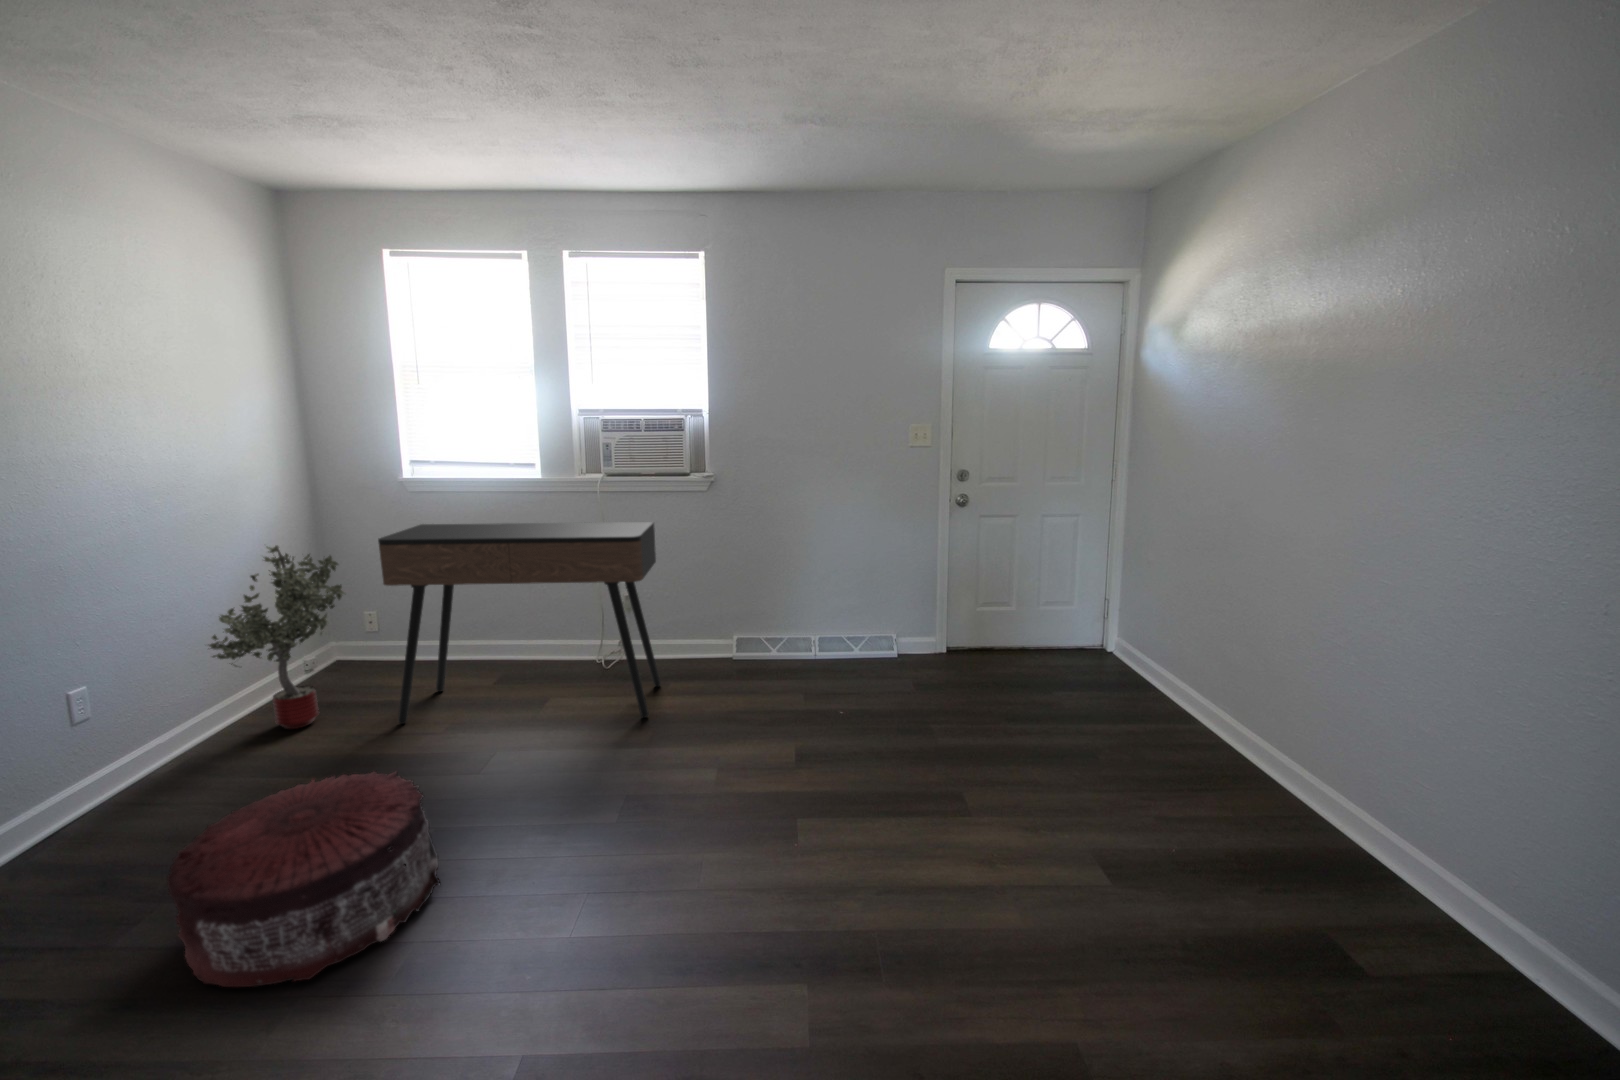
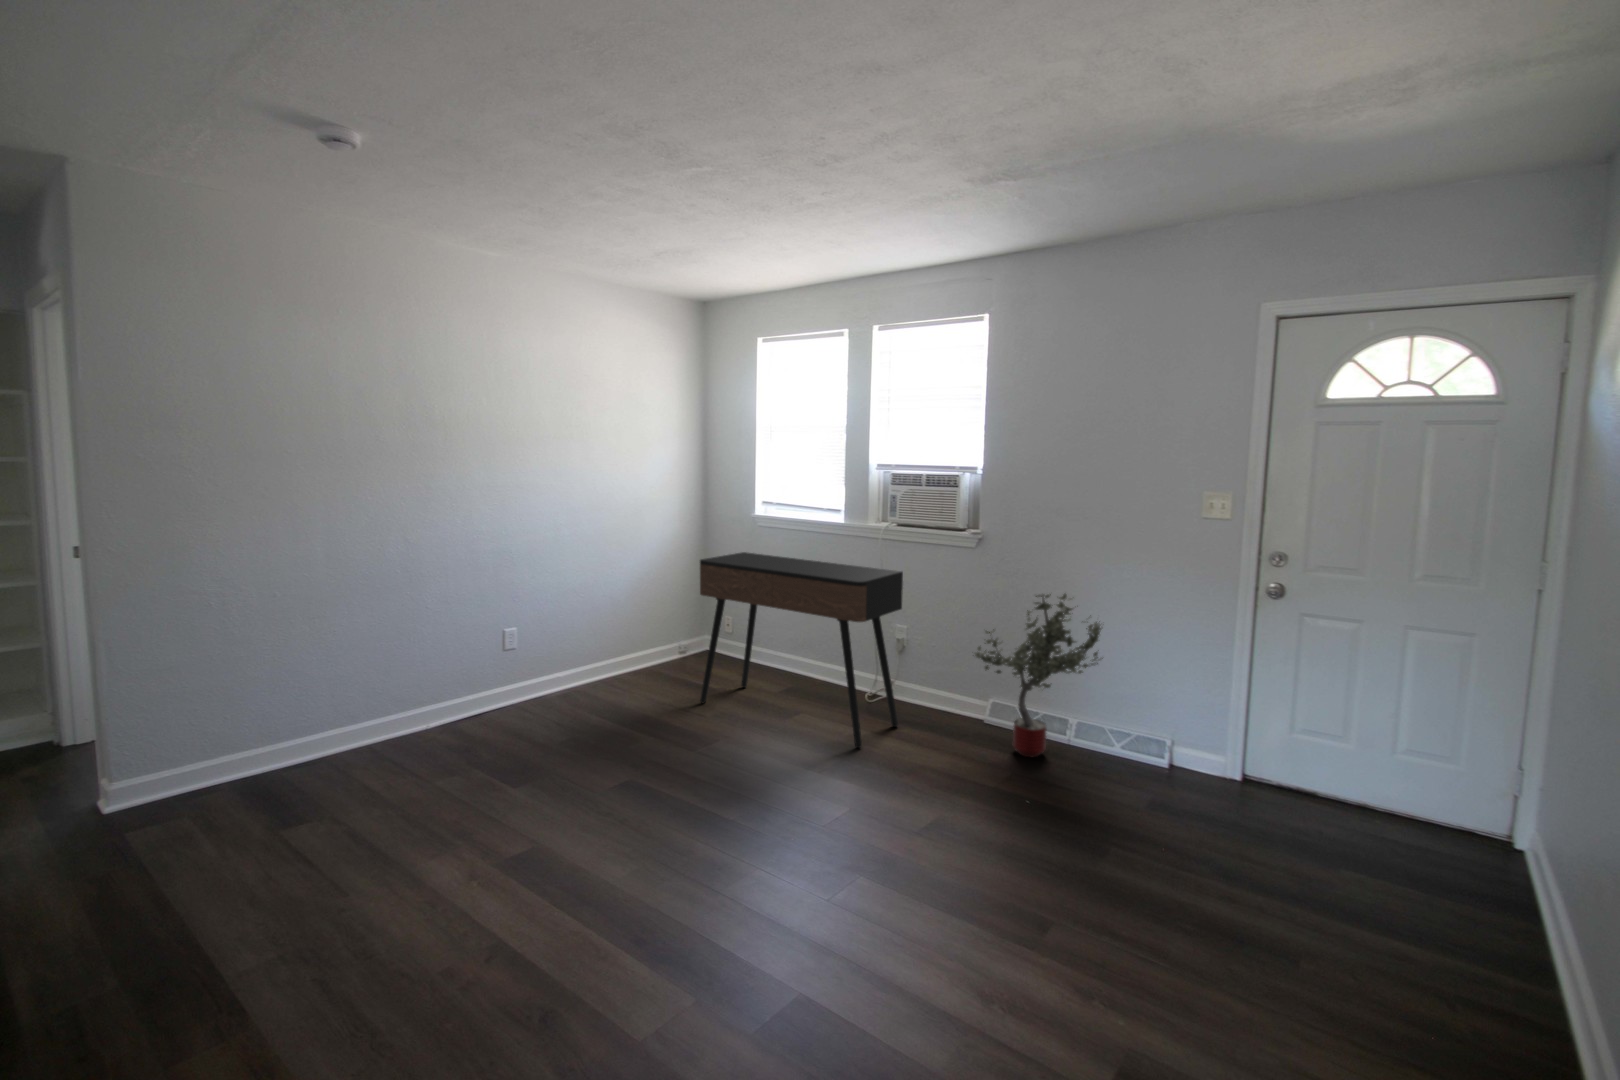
potted tree: present [209,546,345,729] -> present [975,594,1103,757]
pouf: present [167,772,441,987] -> none [492,713,636,829]

